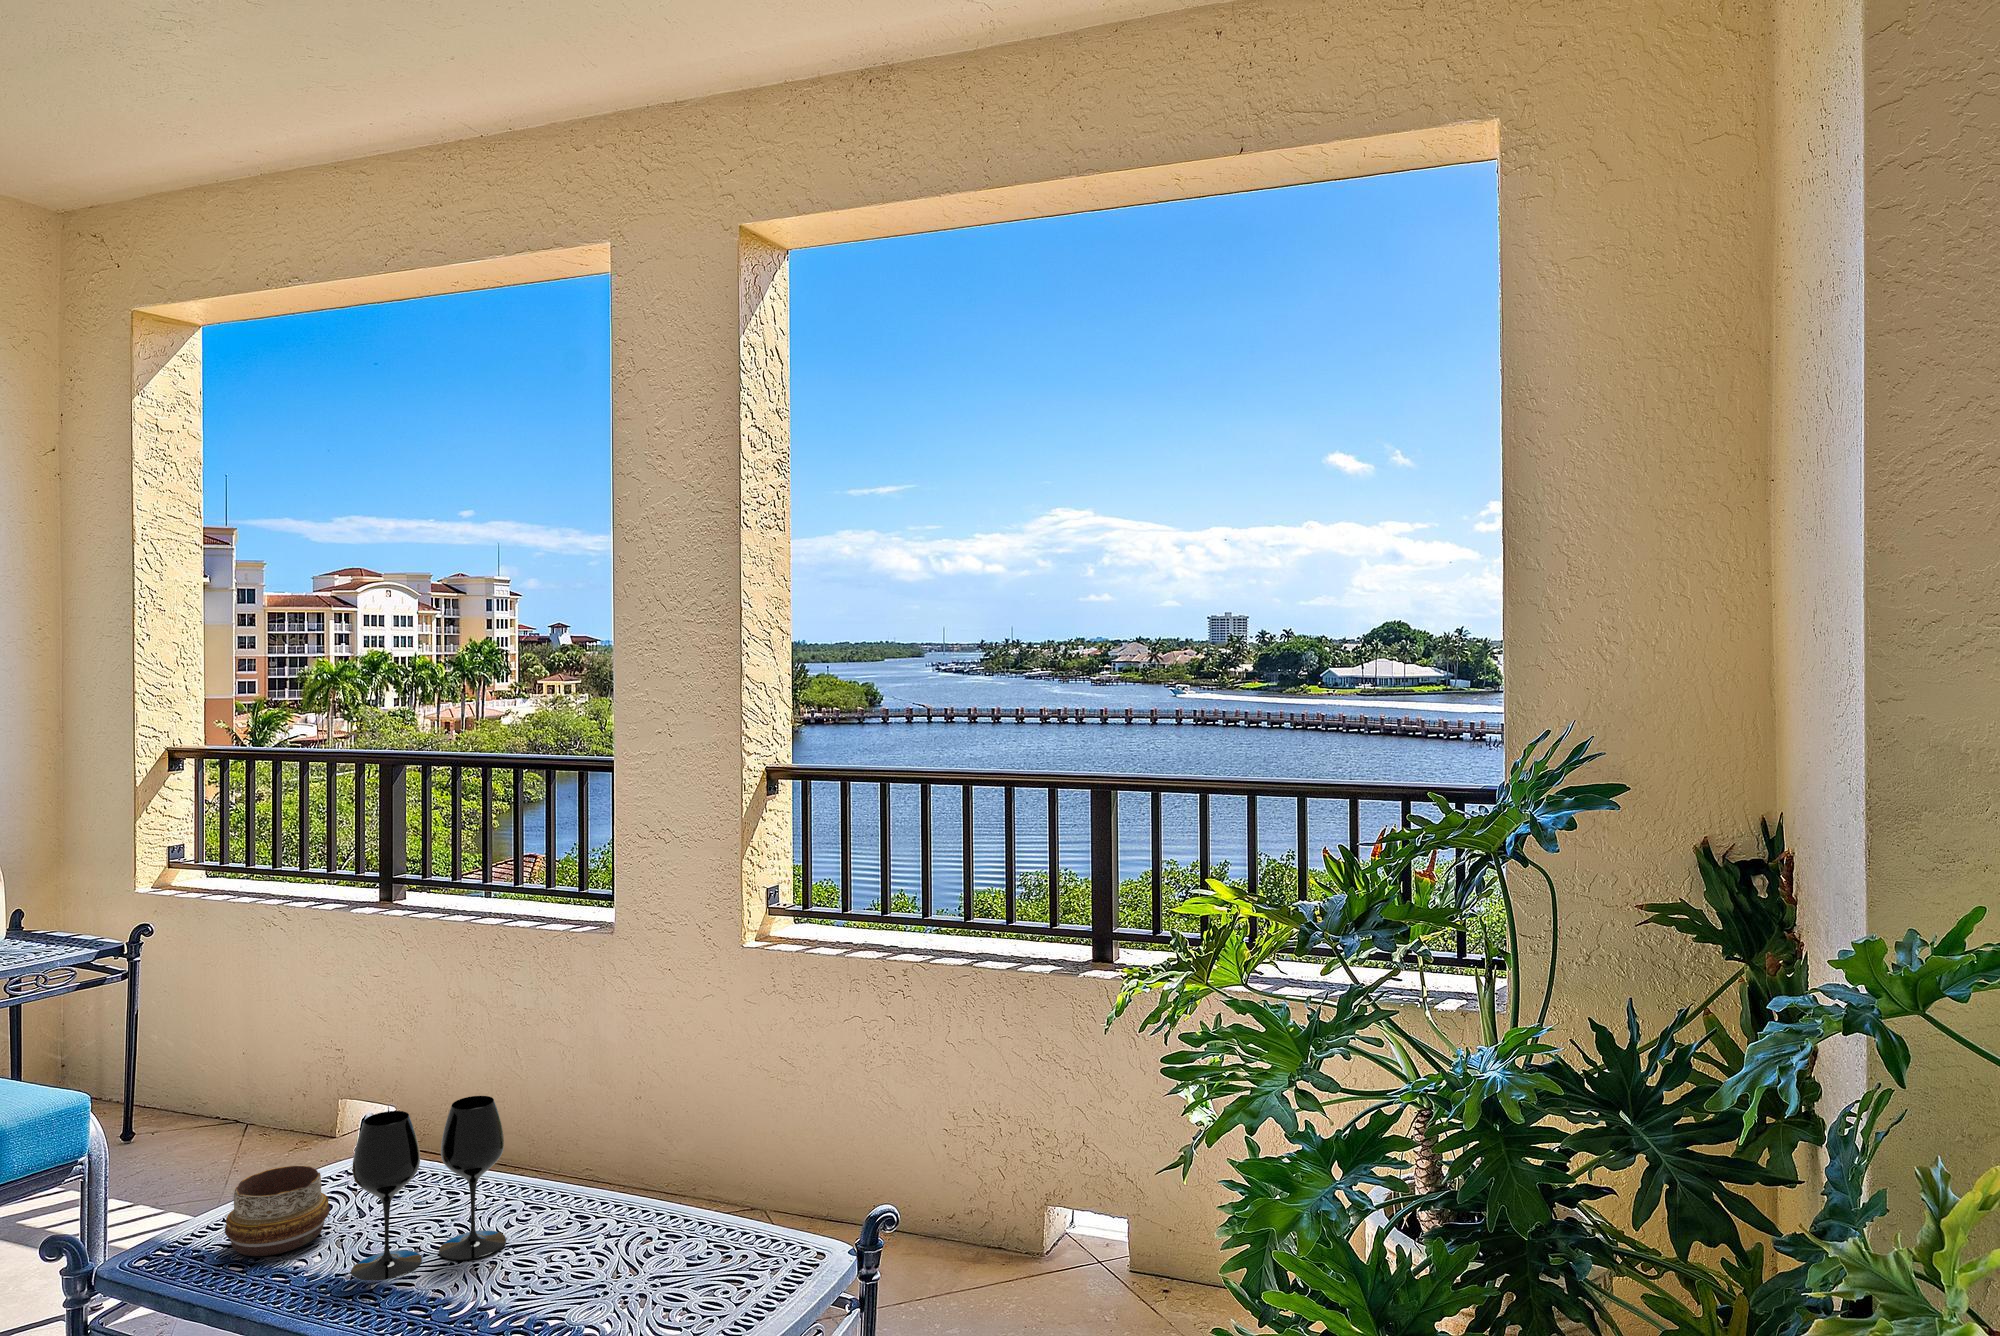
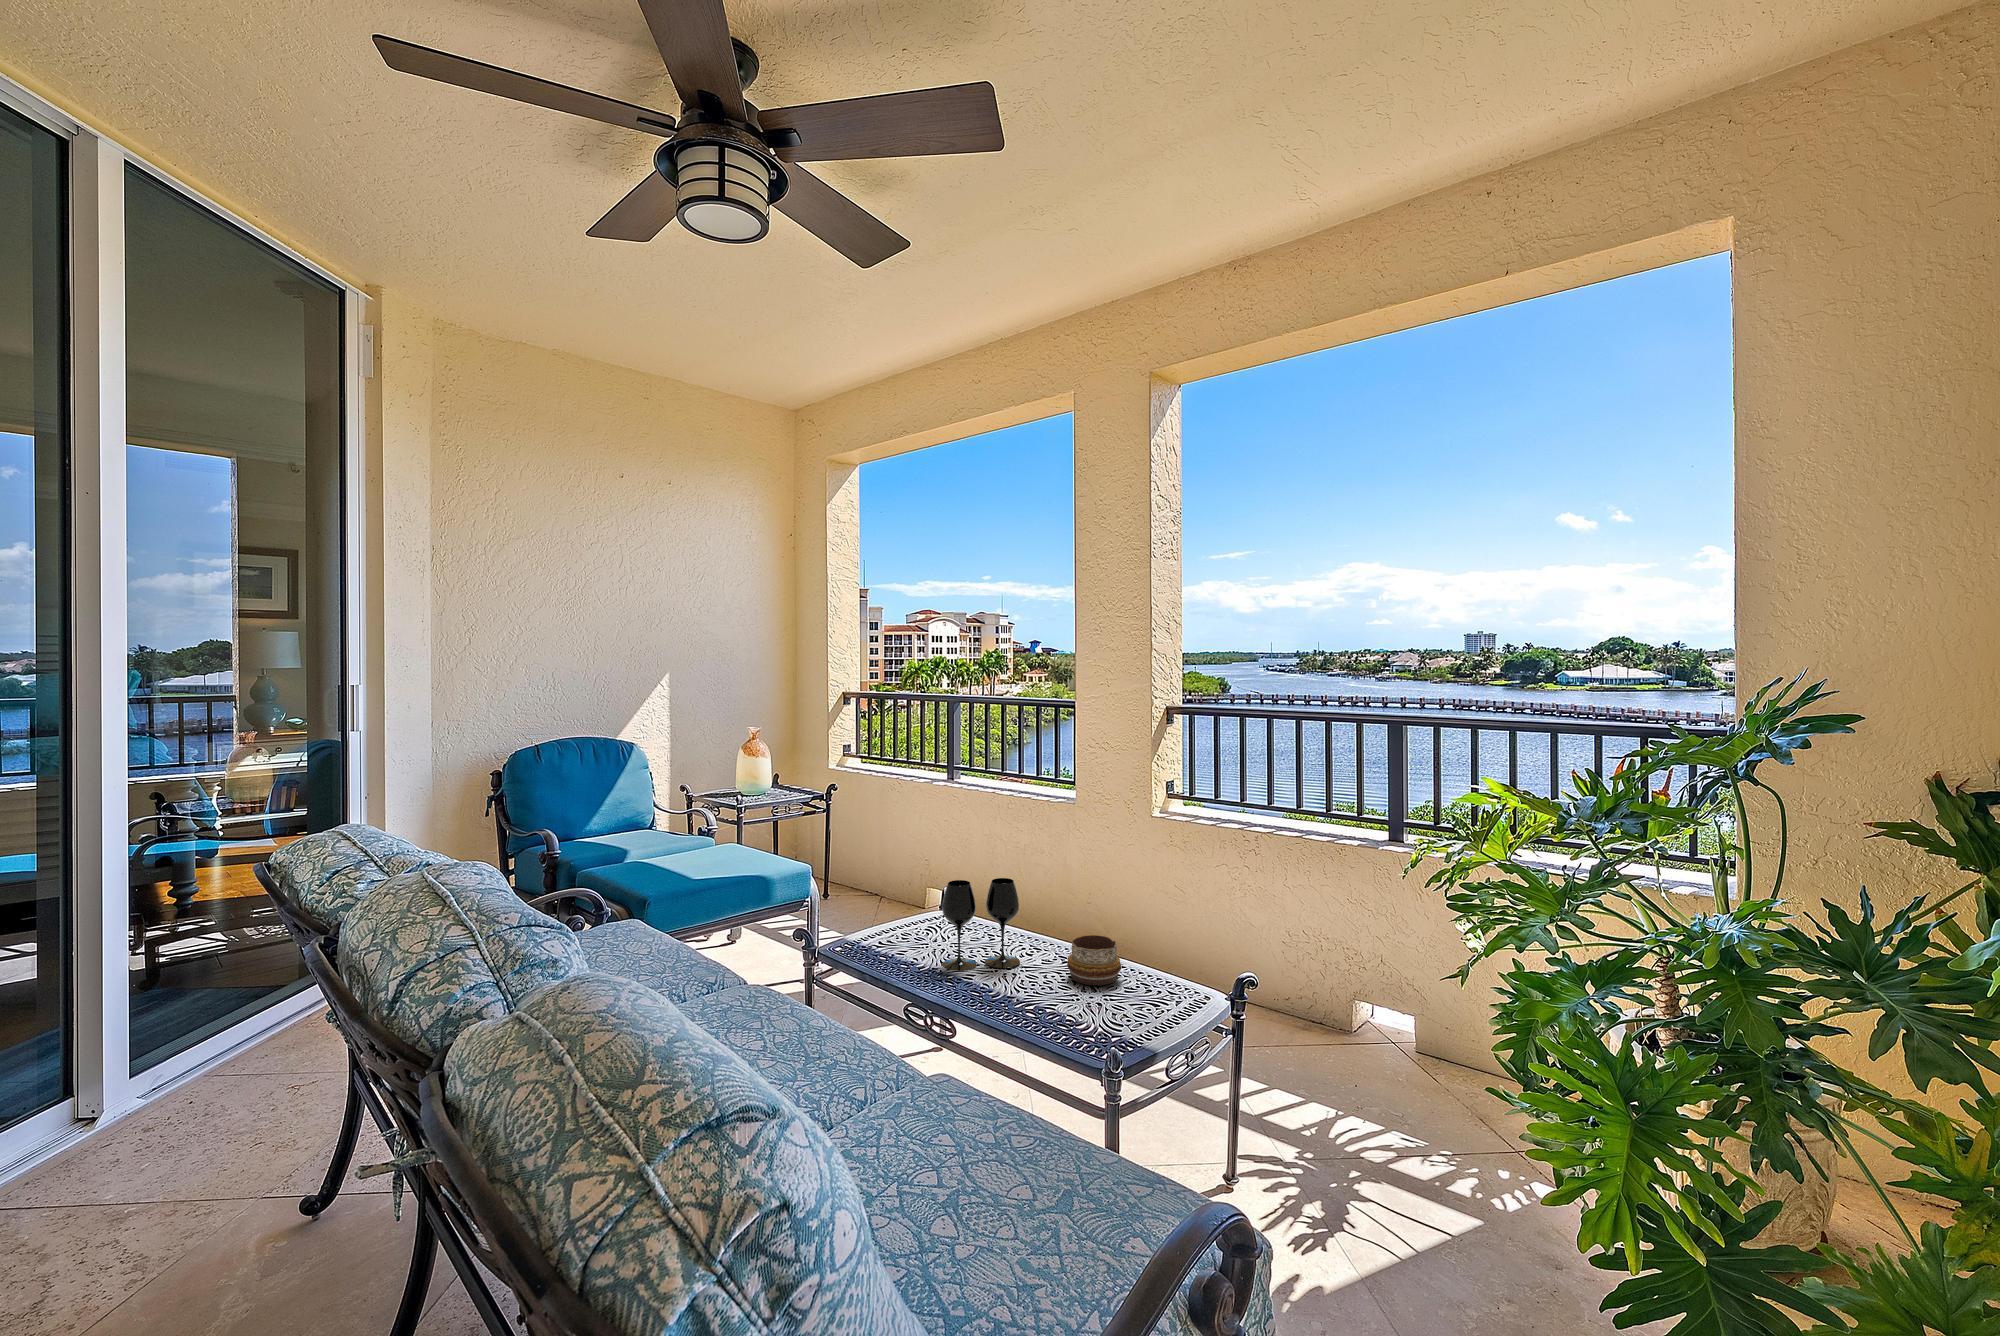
decorative bowl: present [225,1166,330,1256] -> present [1067,935,1121,986]

